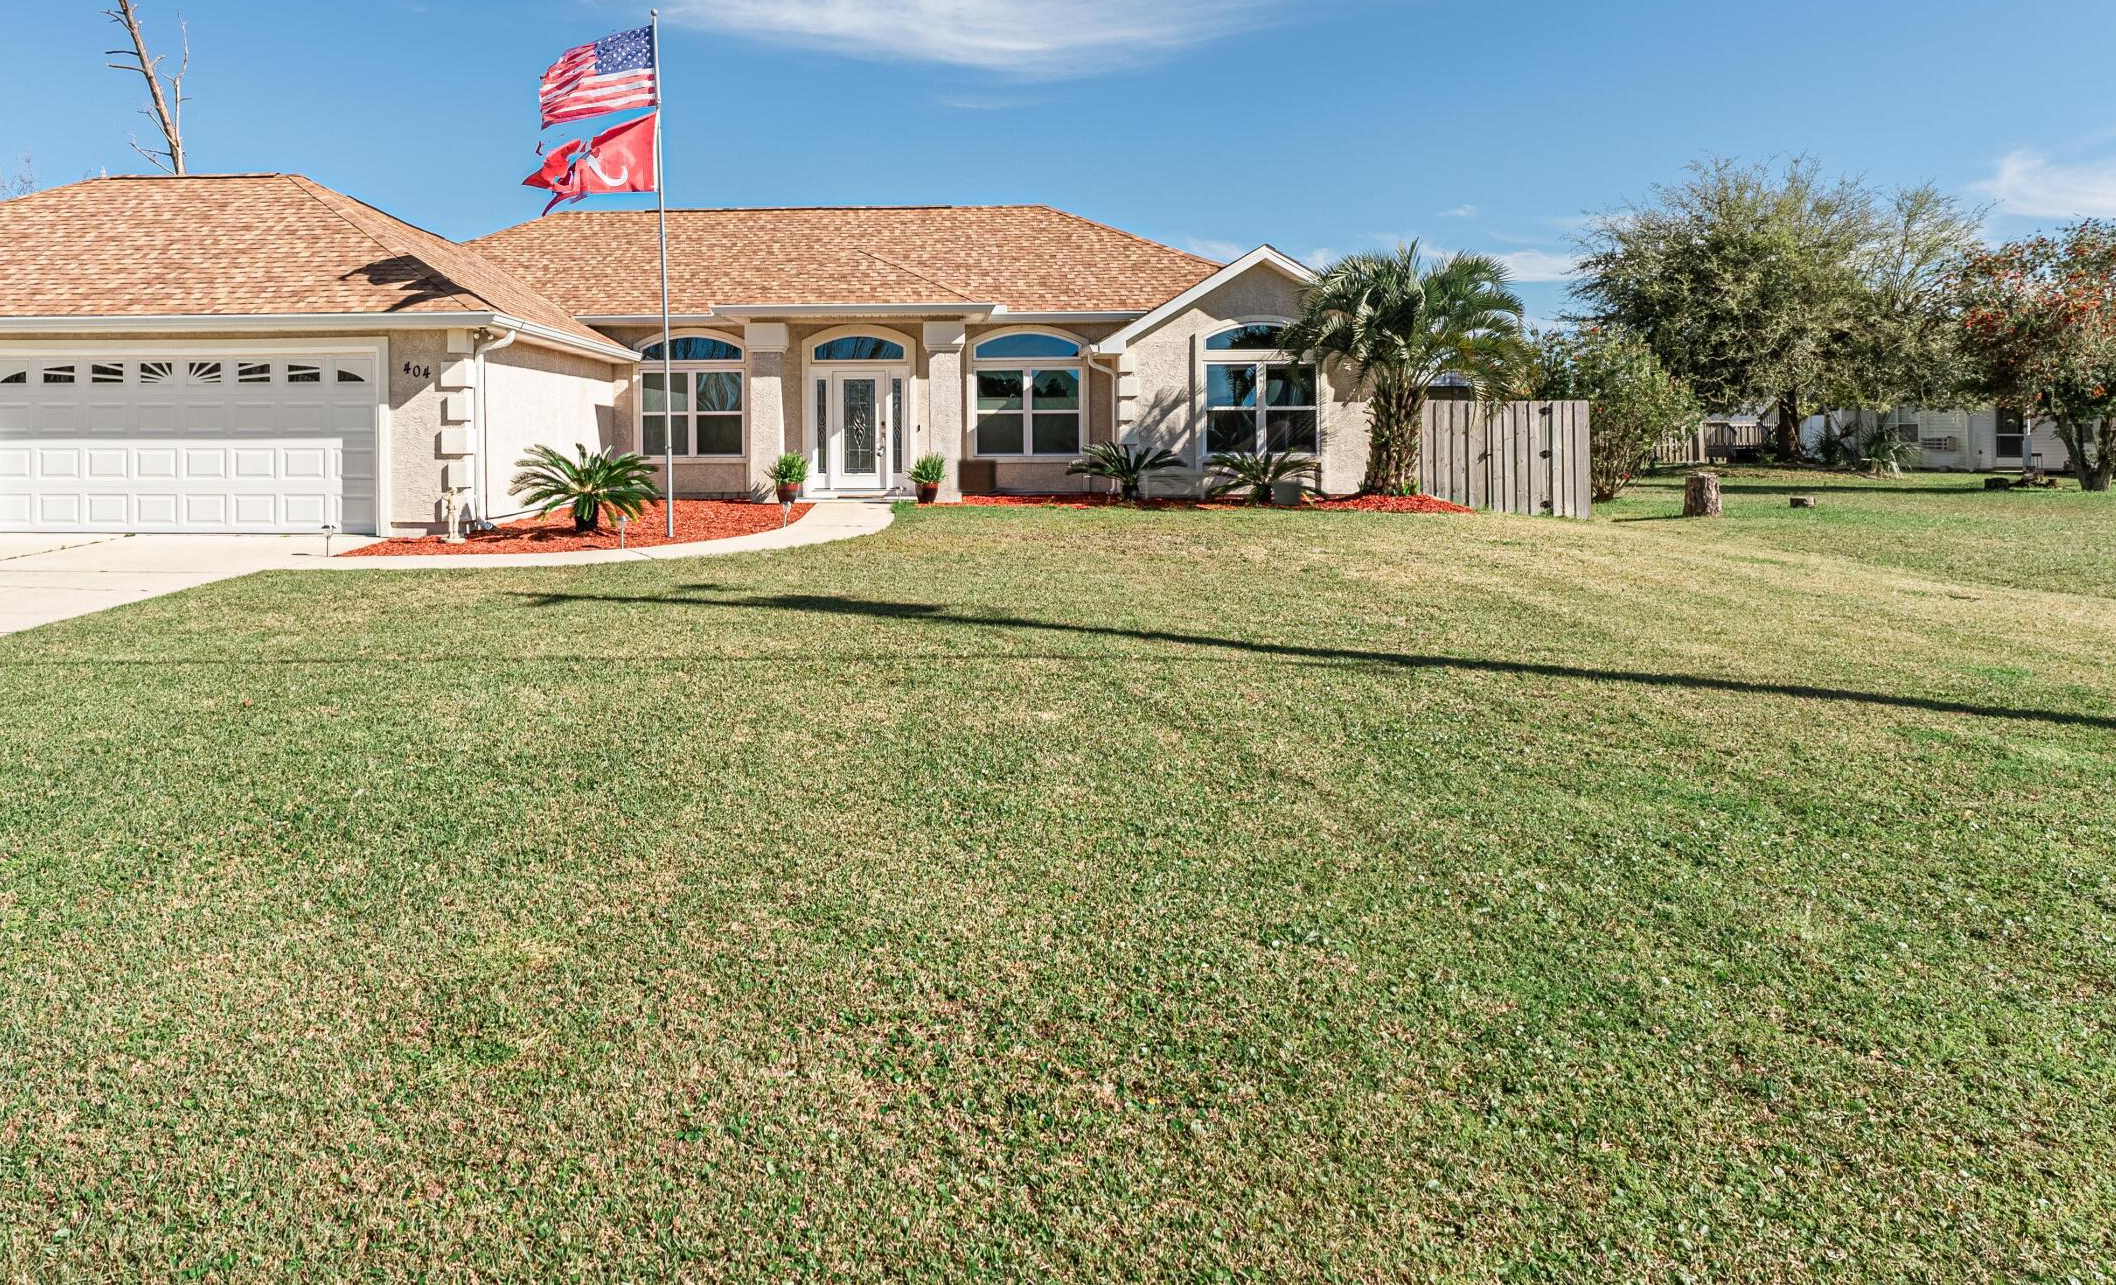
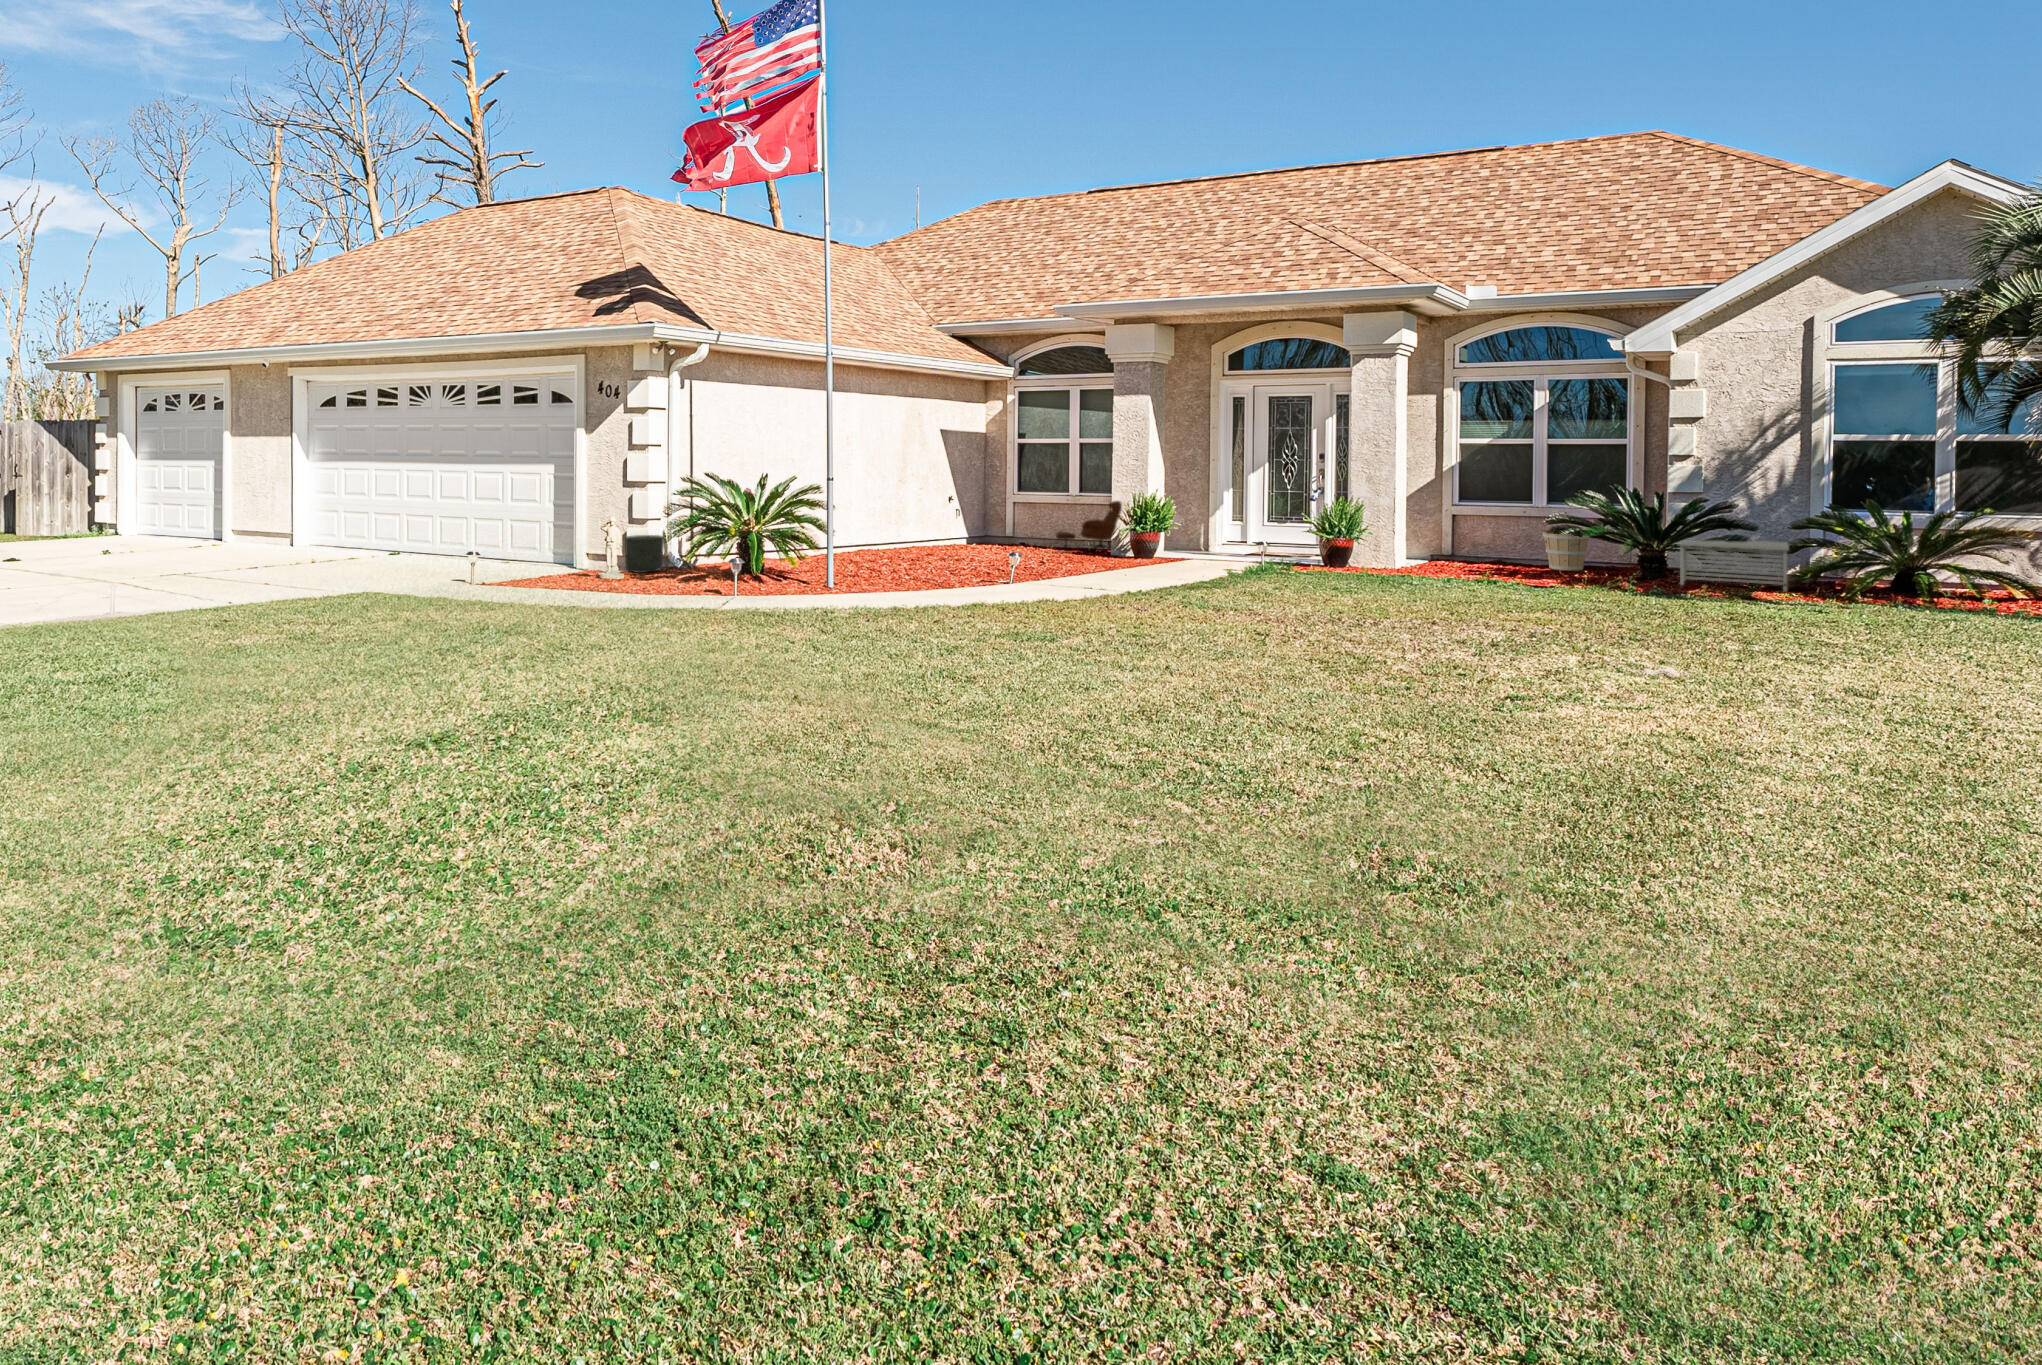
lounge chair: none [716,456,759,497] -> present [1056,501,1122,550]
wooden crate: present [957,459,997,493] -> none [1414,513,1484,566]
wooden bucket: none [1035,467,1066,493] -> present [1543,530,1589,571]
planter: present [1272,480,1302,505] -> present [625,535,664,573]

